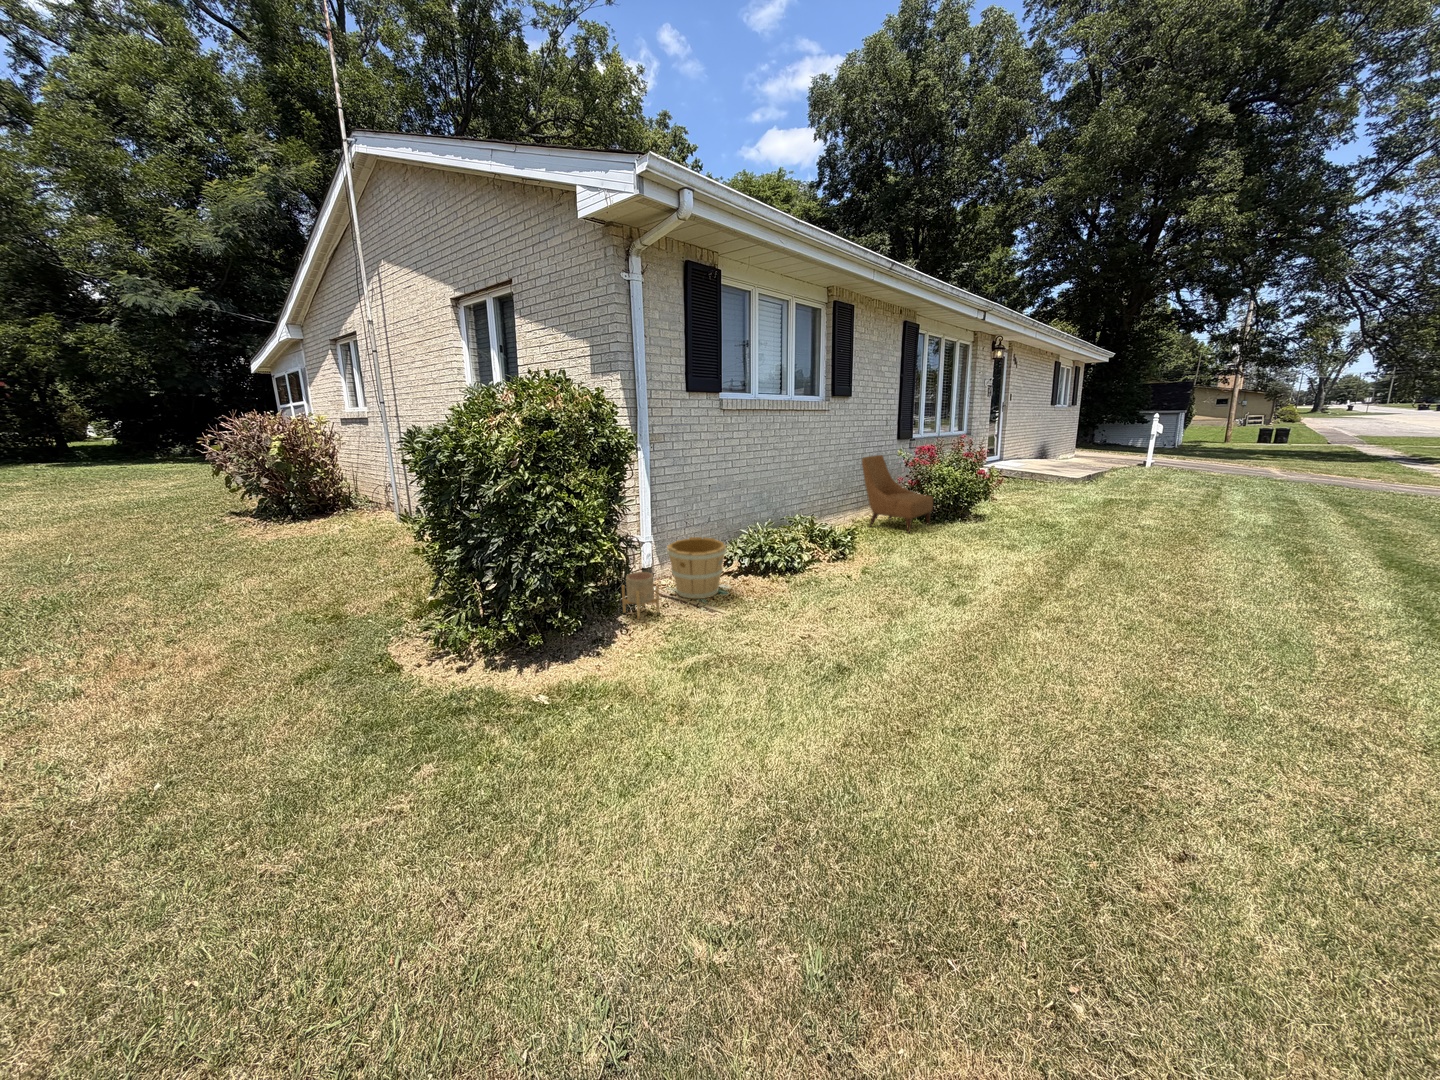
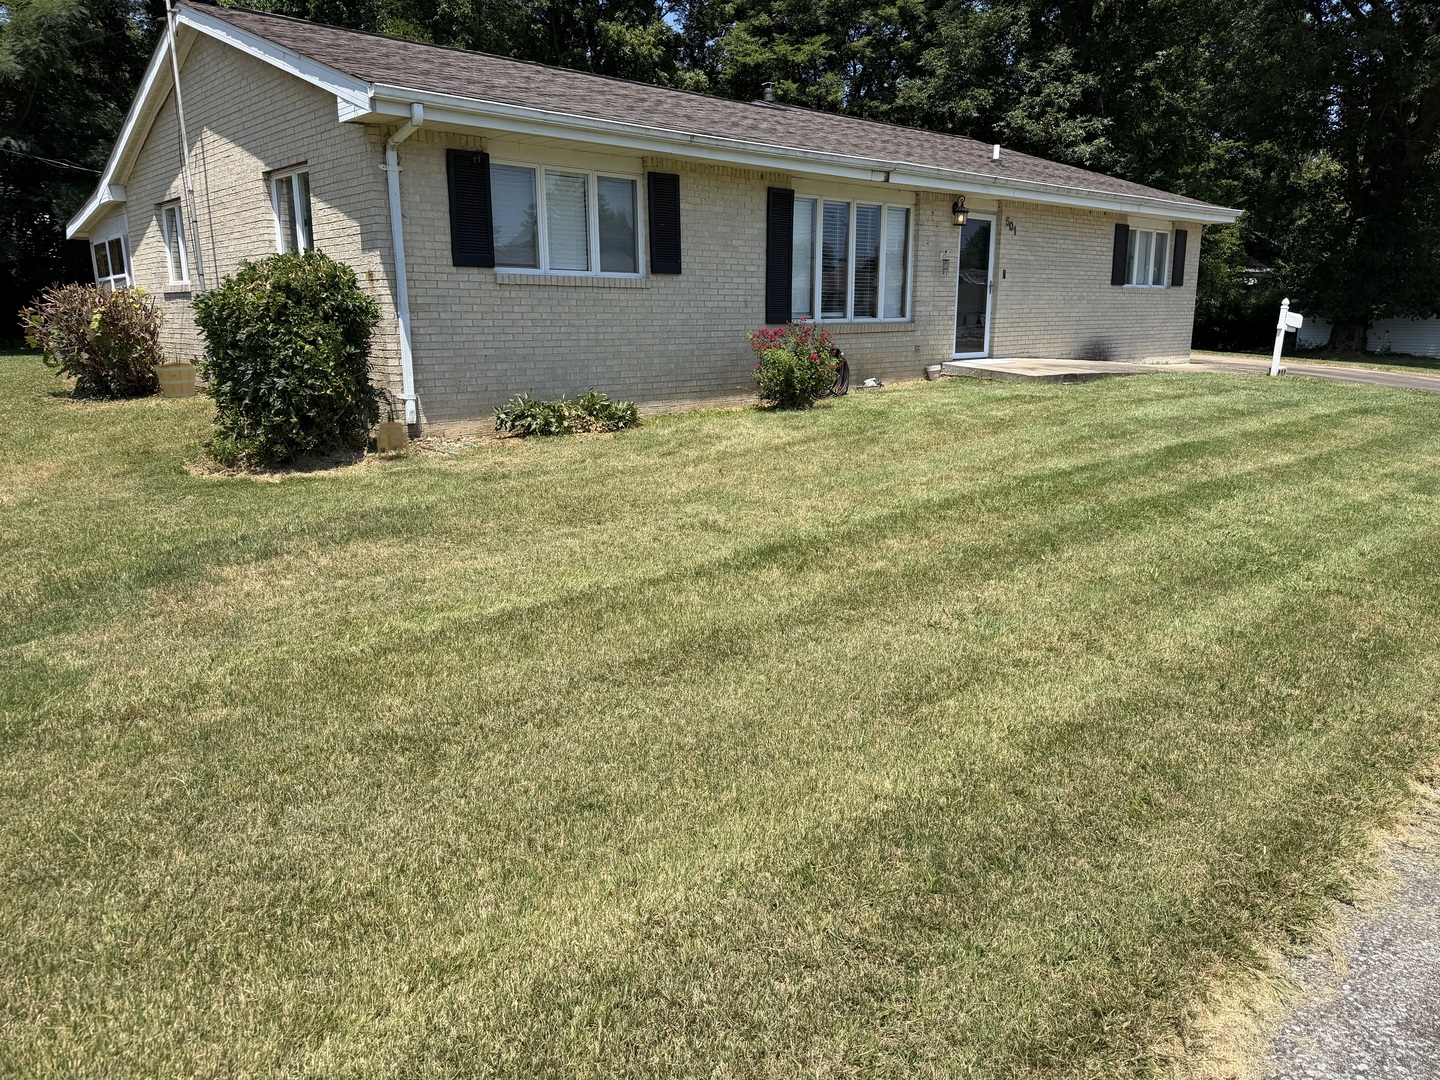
chair: present [862,455,933,533] -> none [690,338,767,419]
wooden bucket: present [667,537,726,599] -> present [154,362,196,398]

